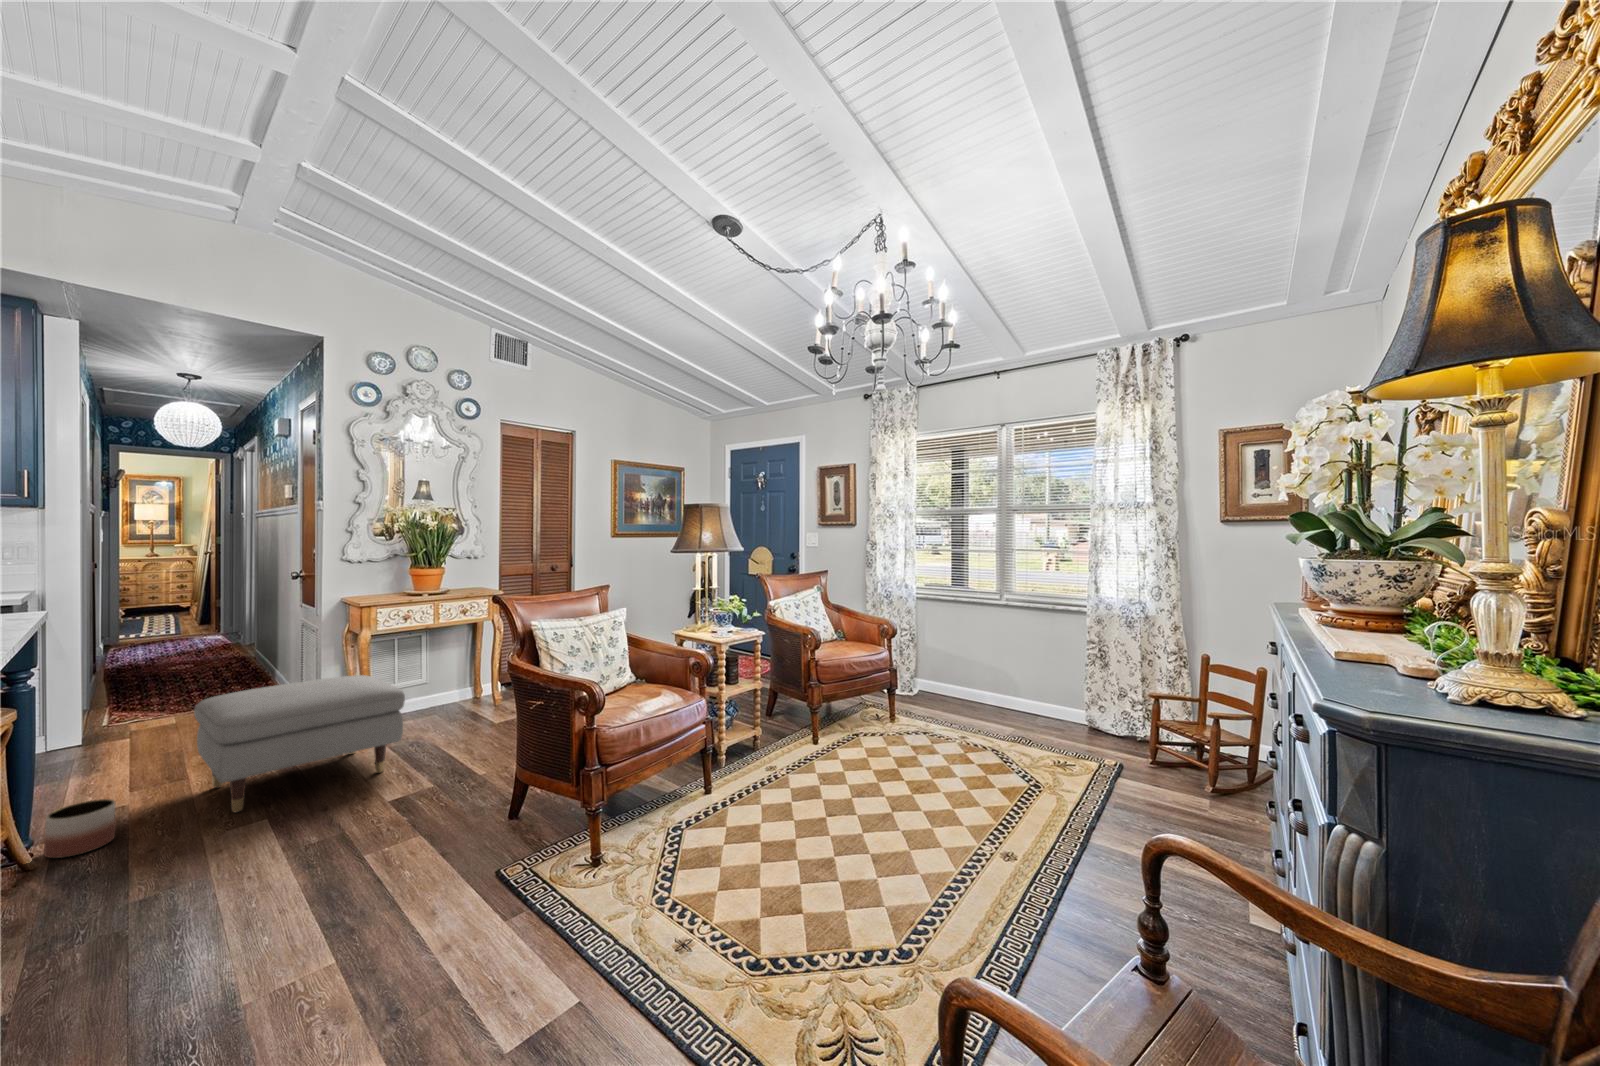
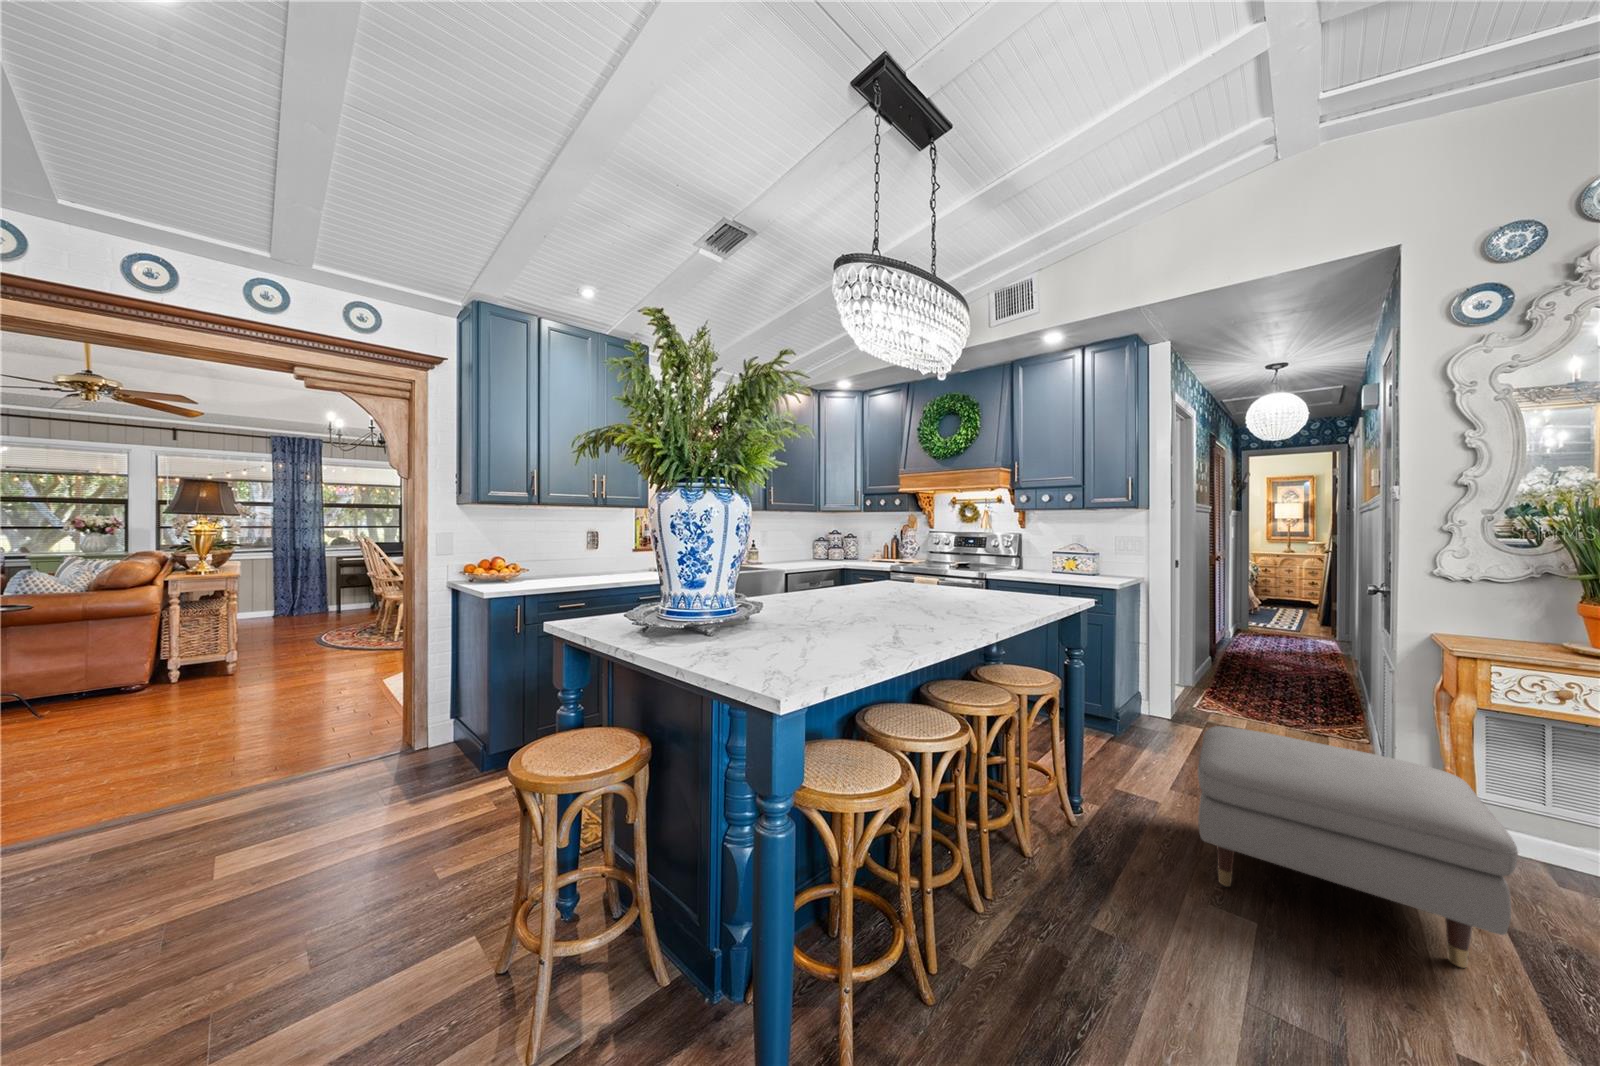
planter: present [44,799,115,858] -> none [1074,785,1121,841]

